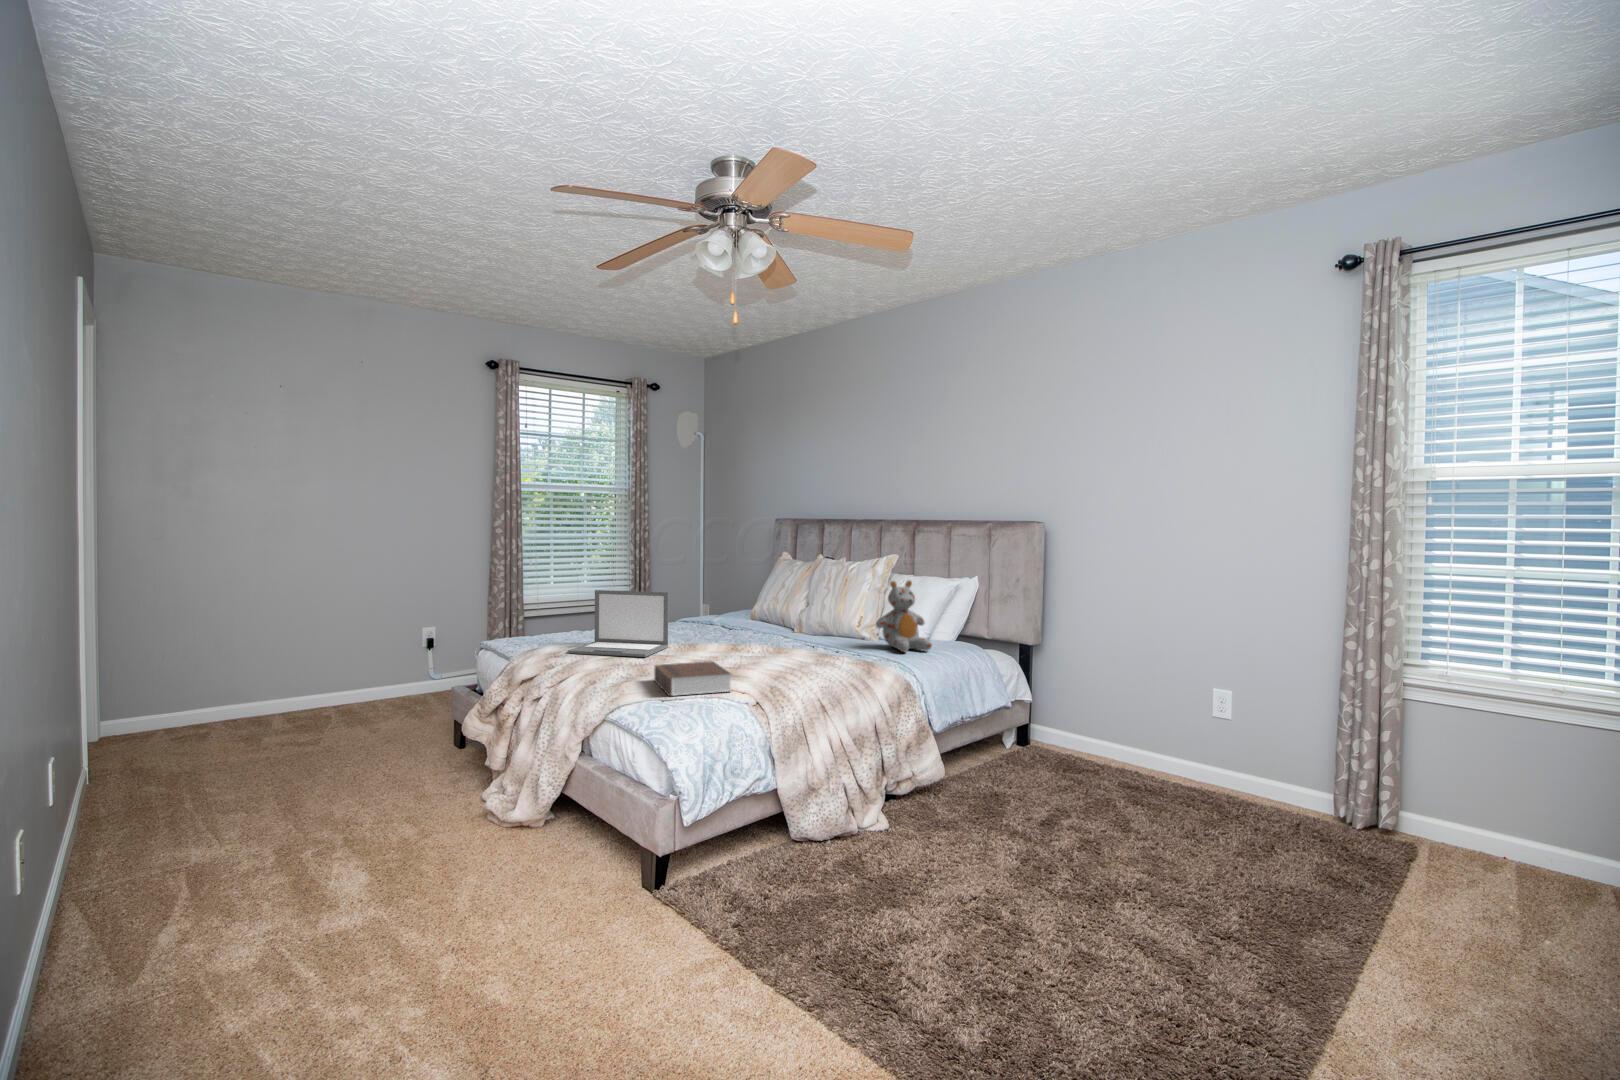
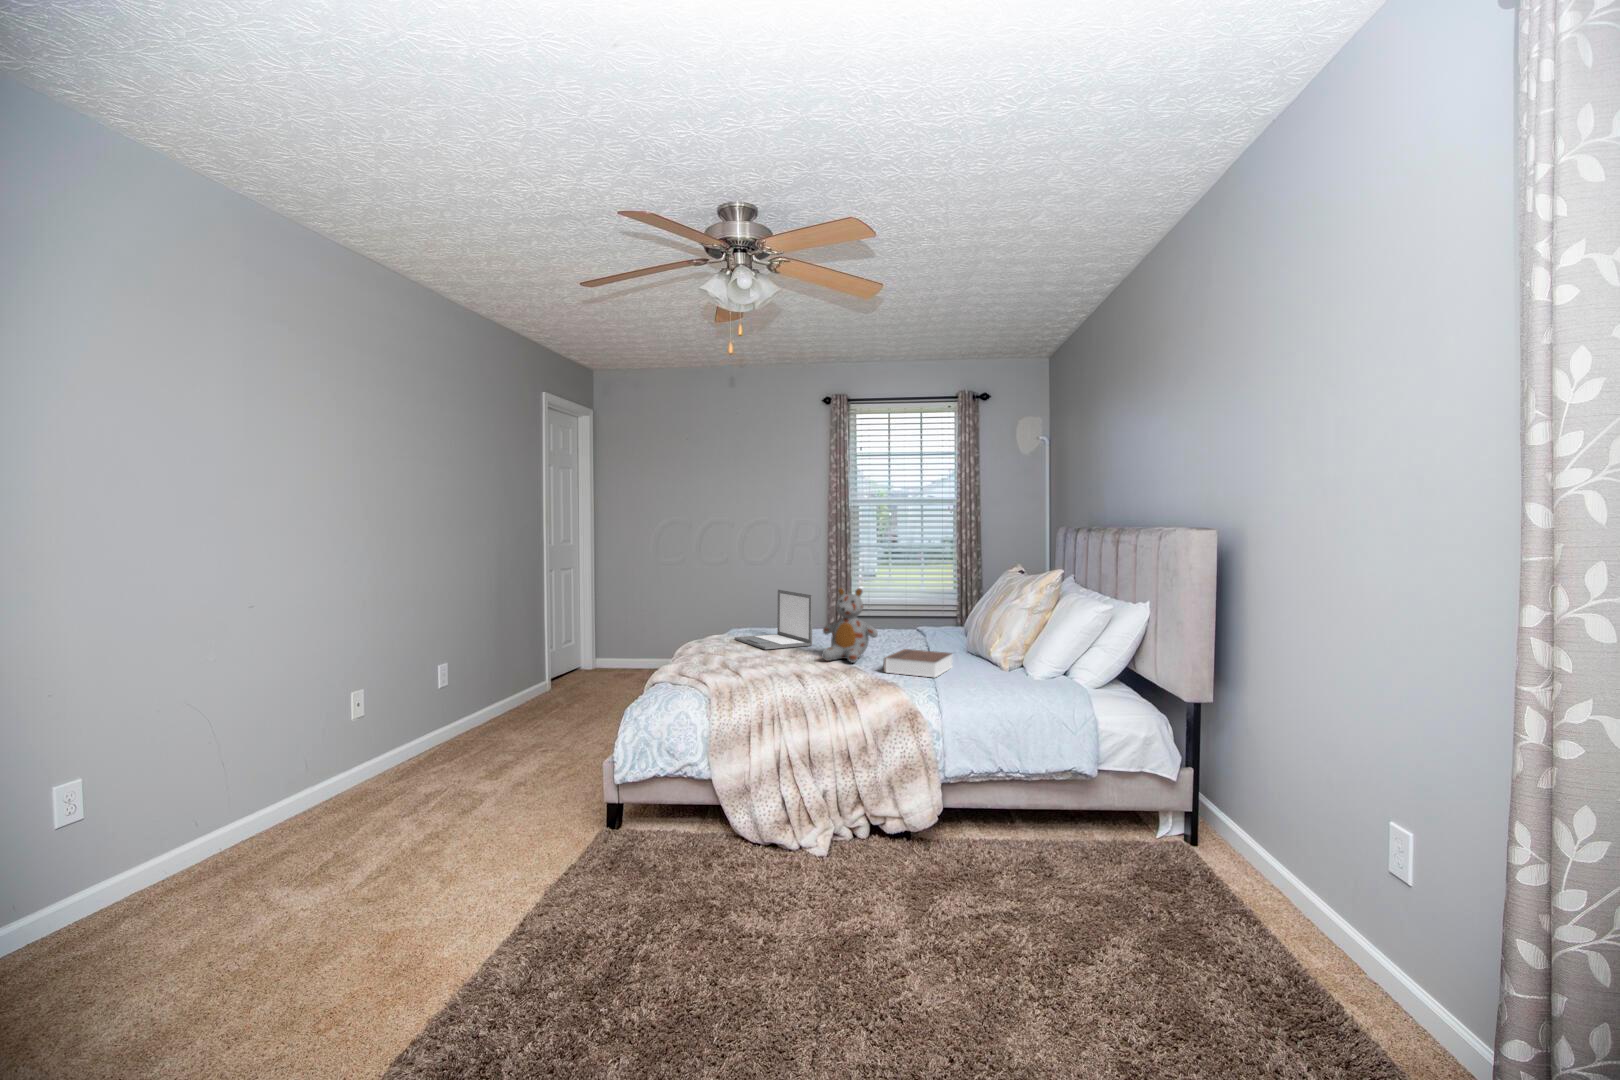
stuffed bear: present [876,580,932,652] -> present [822,588,878,663]
book: present [654,661,731,696] -> present [883,649,953,677]

